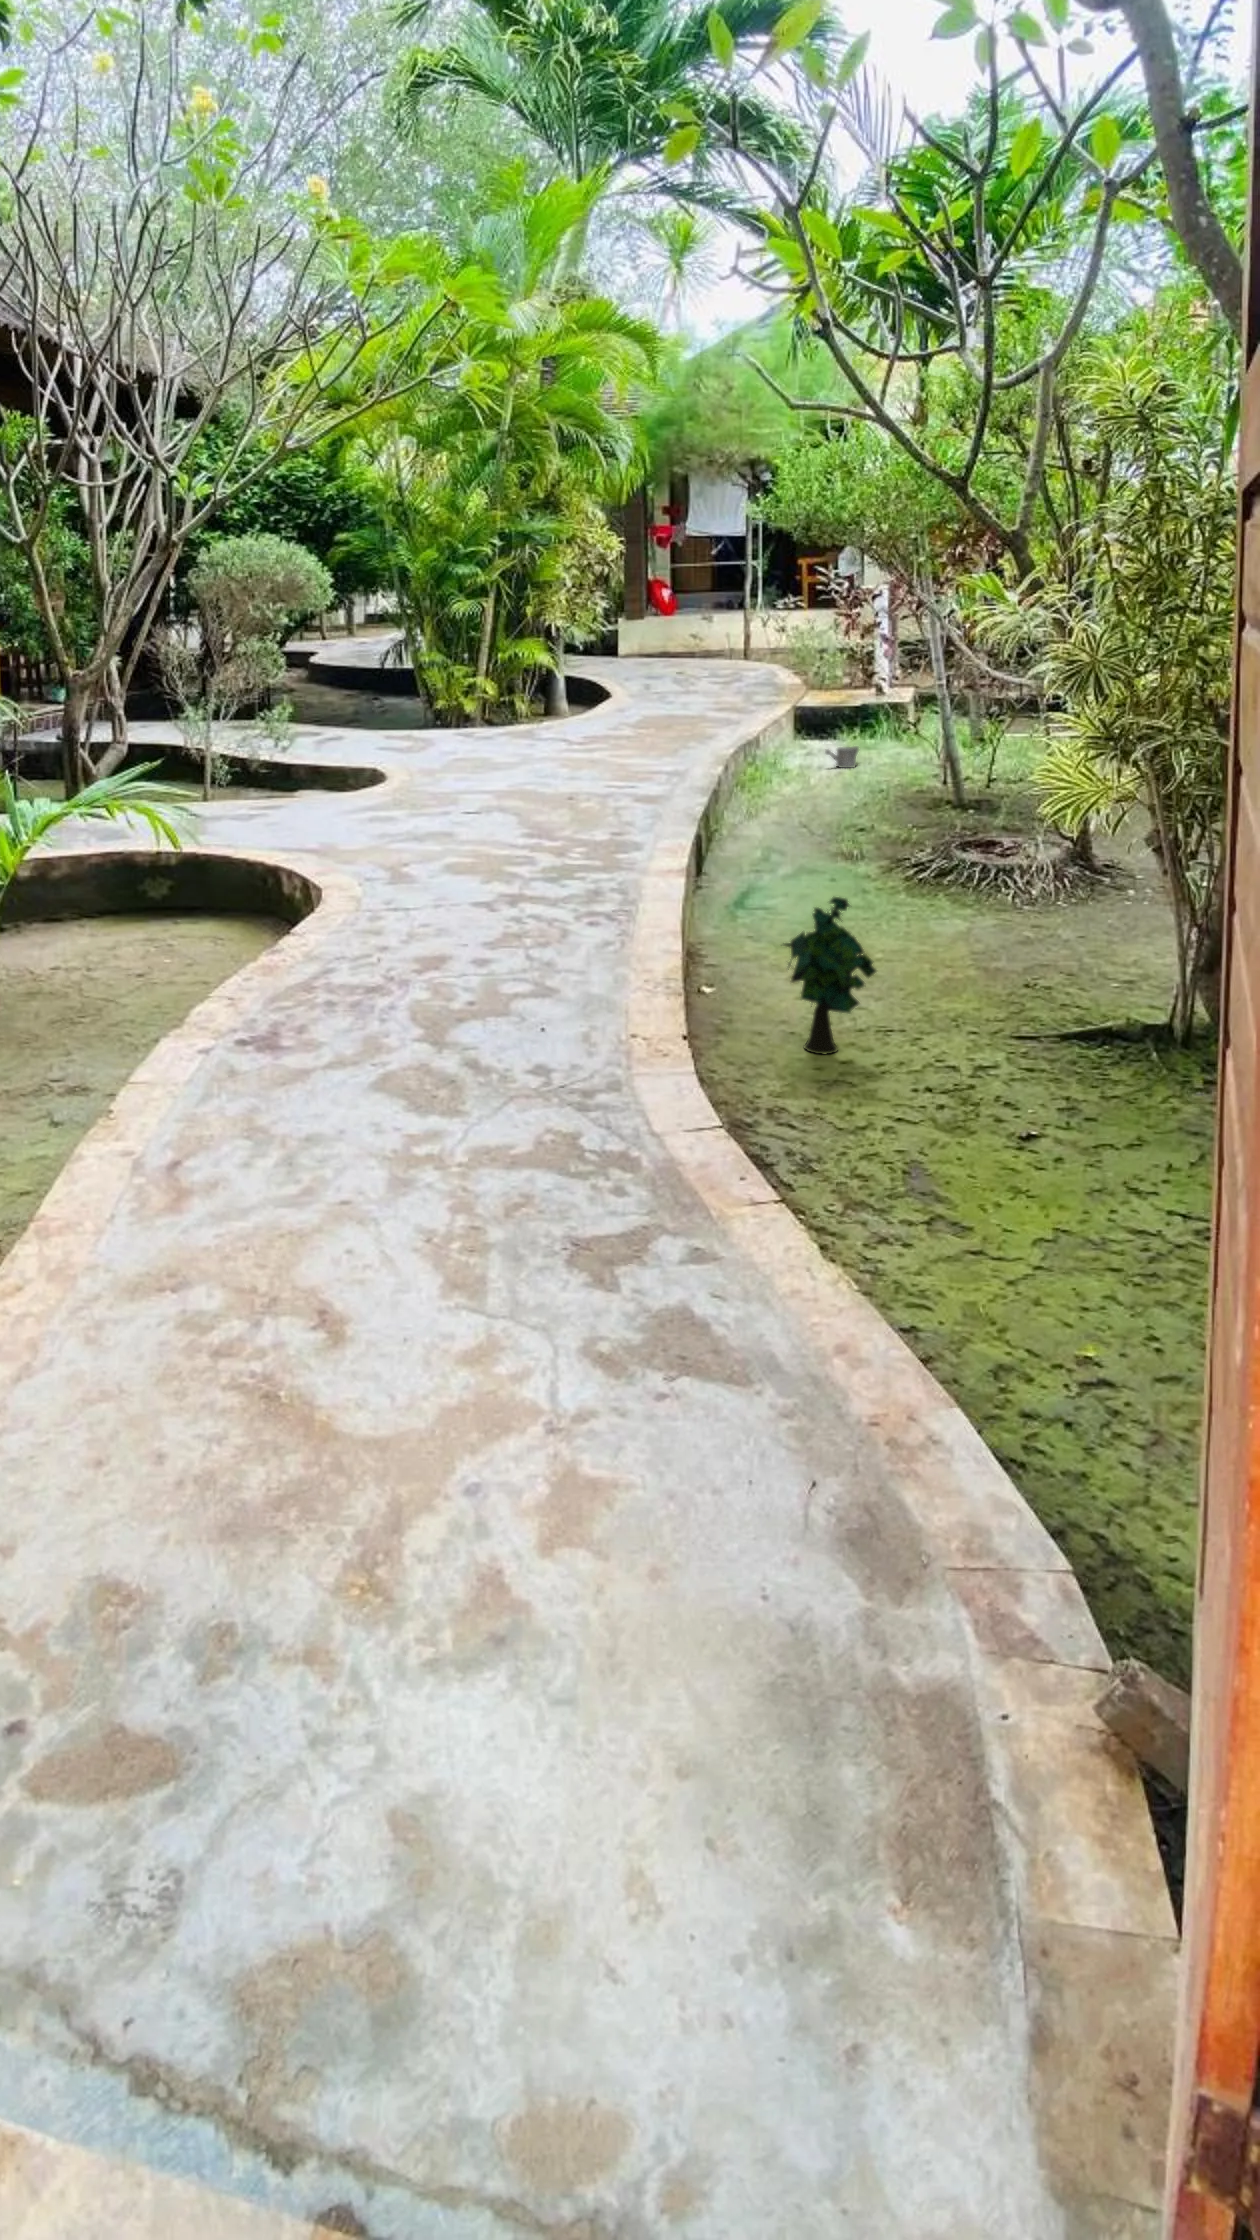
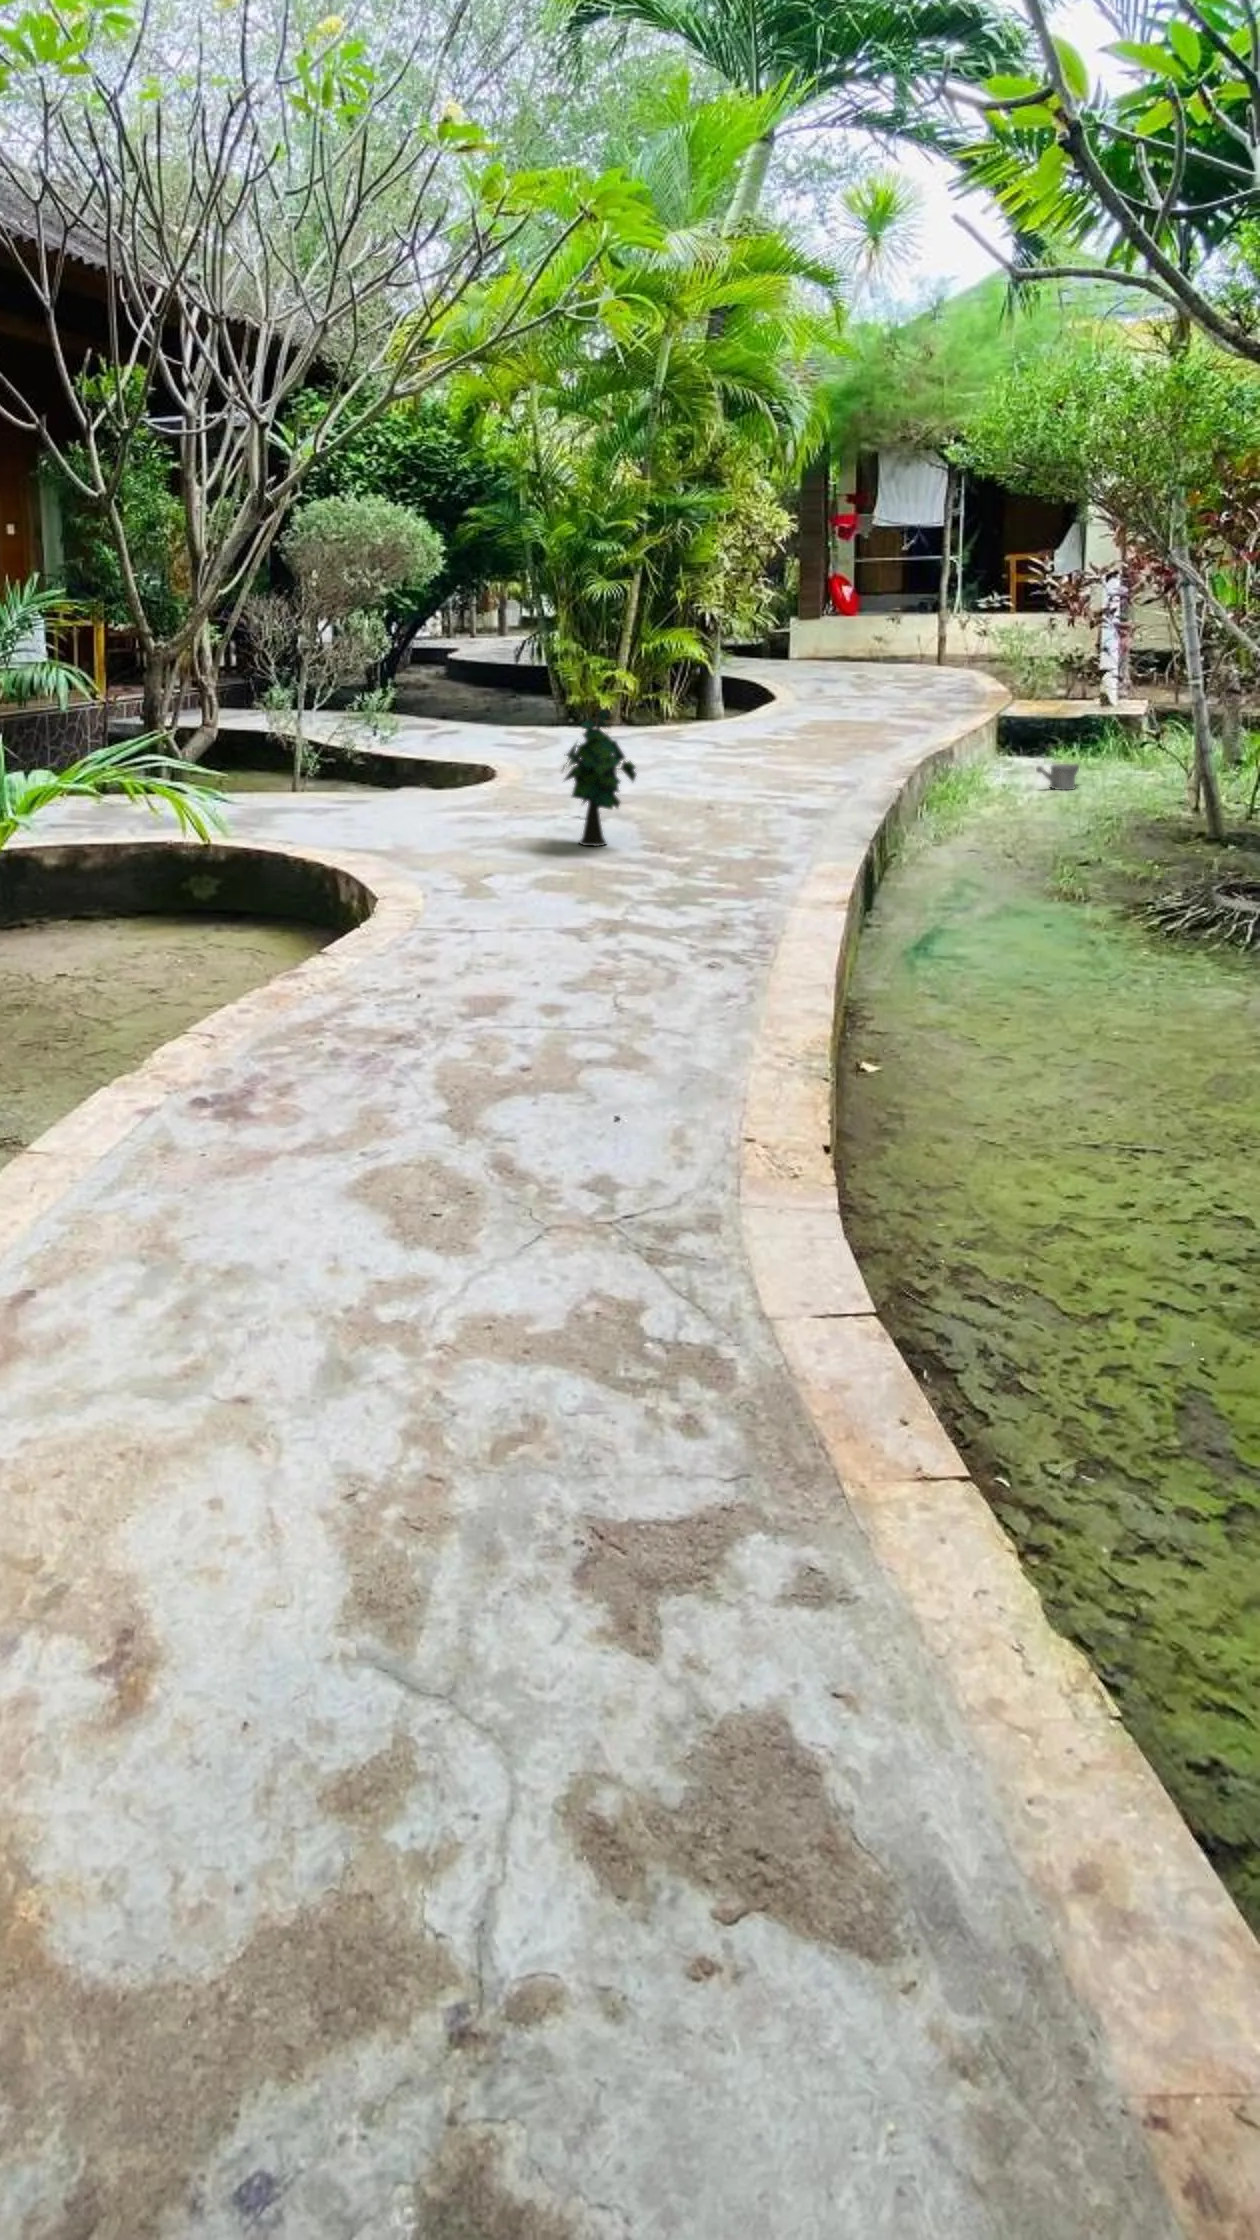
decorative plant: present [783,897,876,1054] -> present [565,709,636,846]

